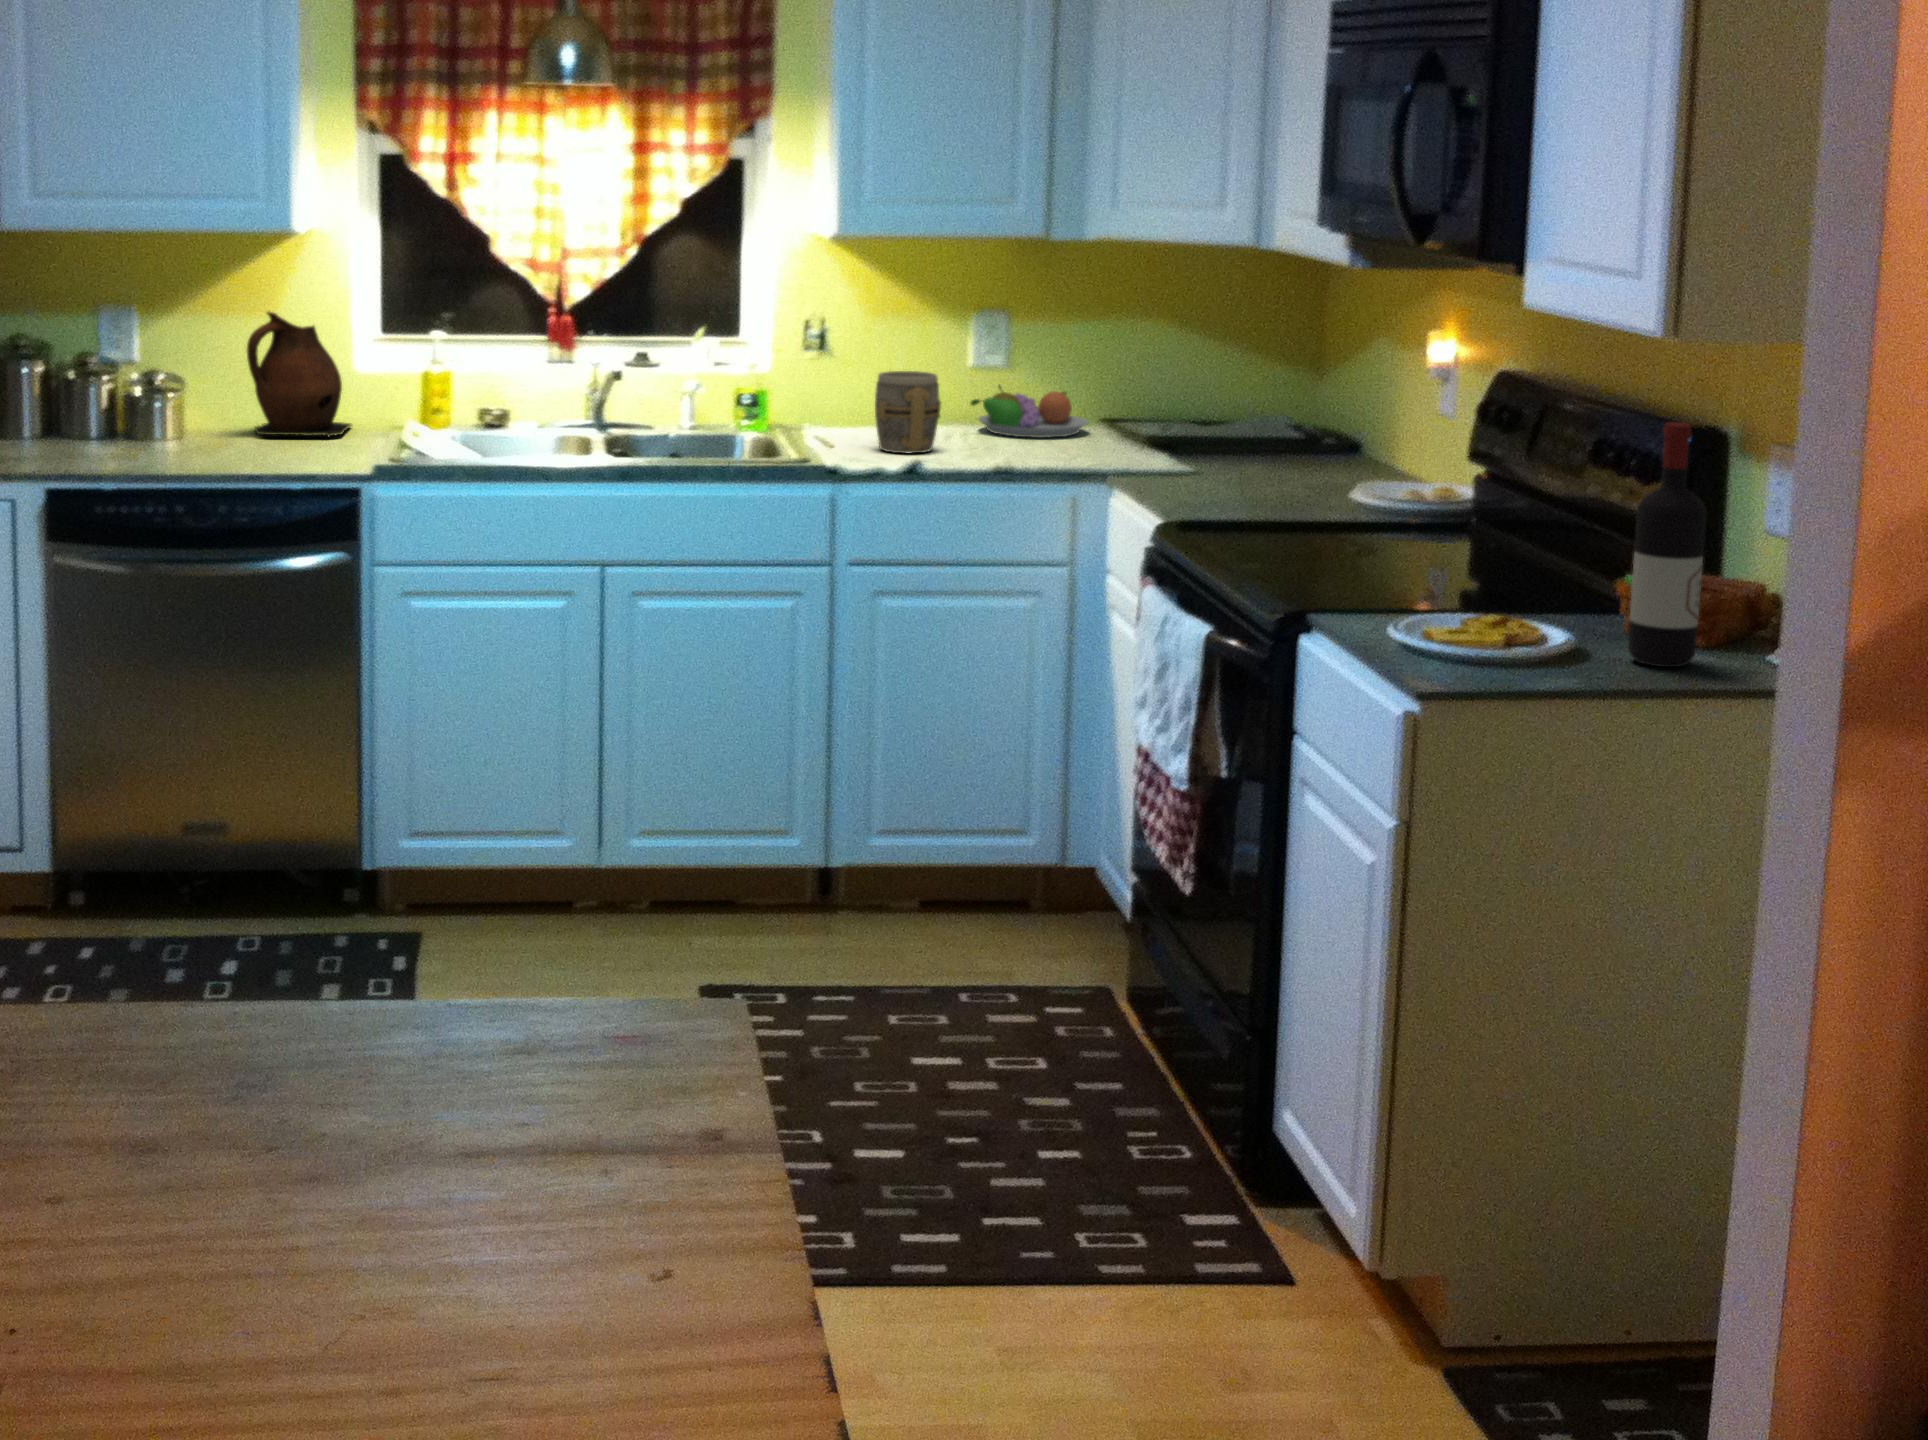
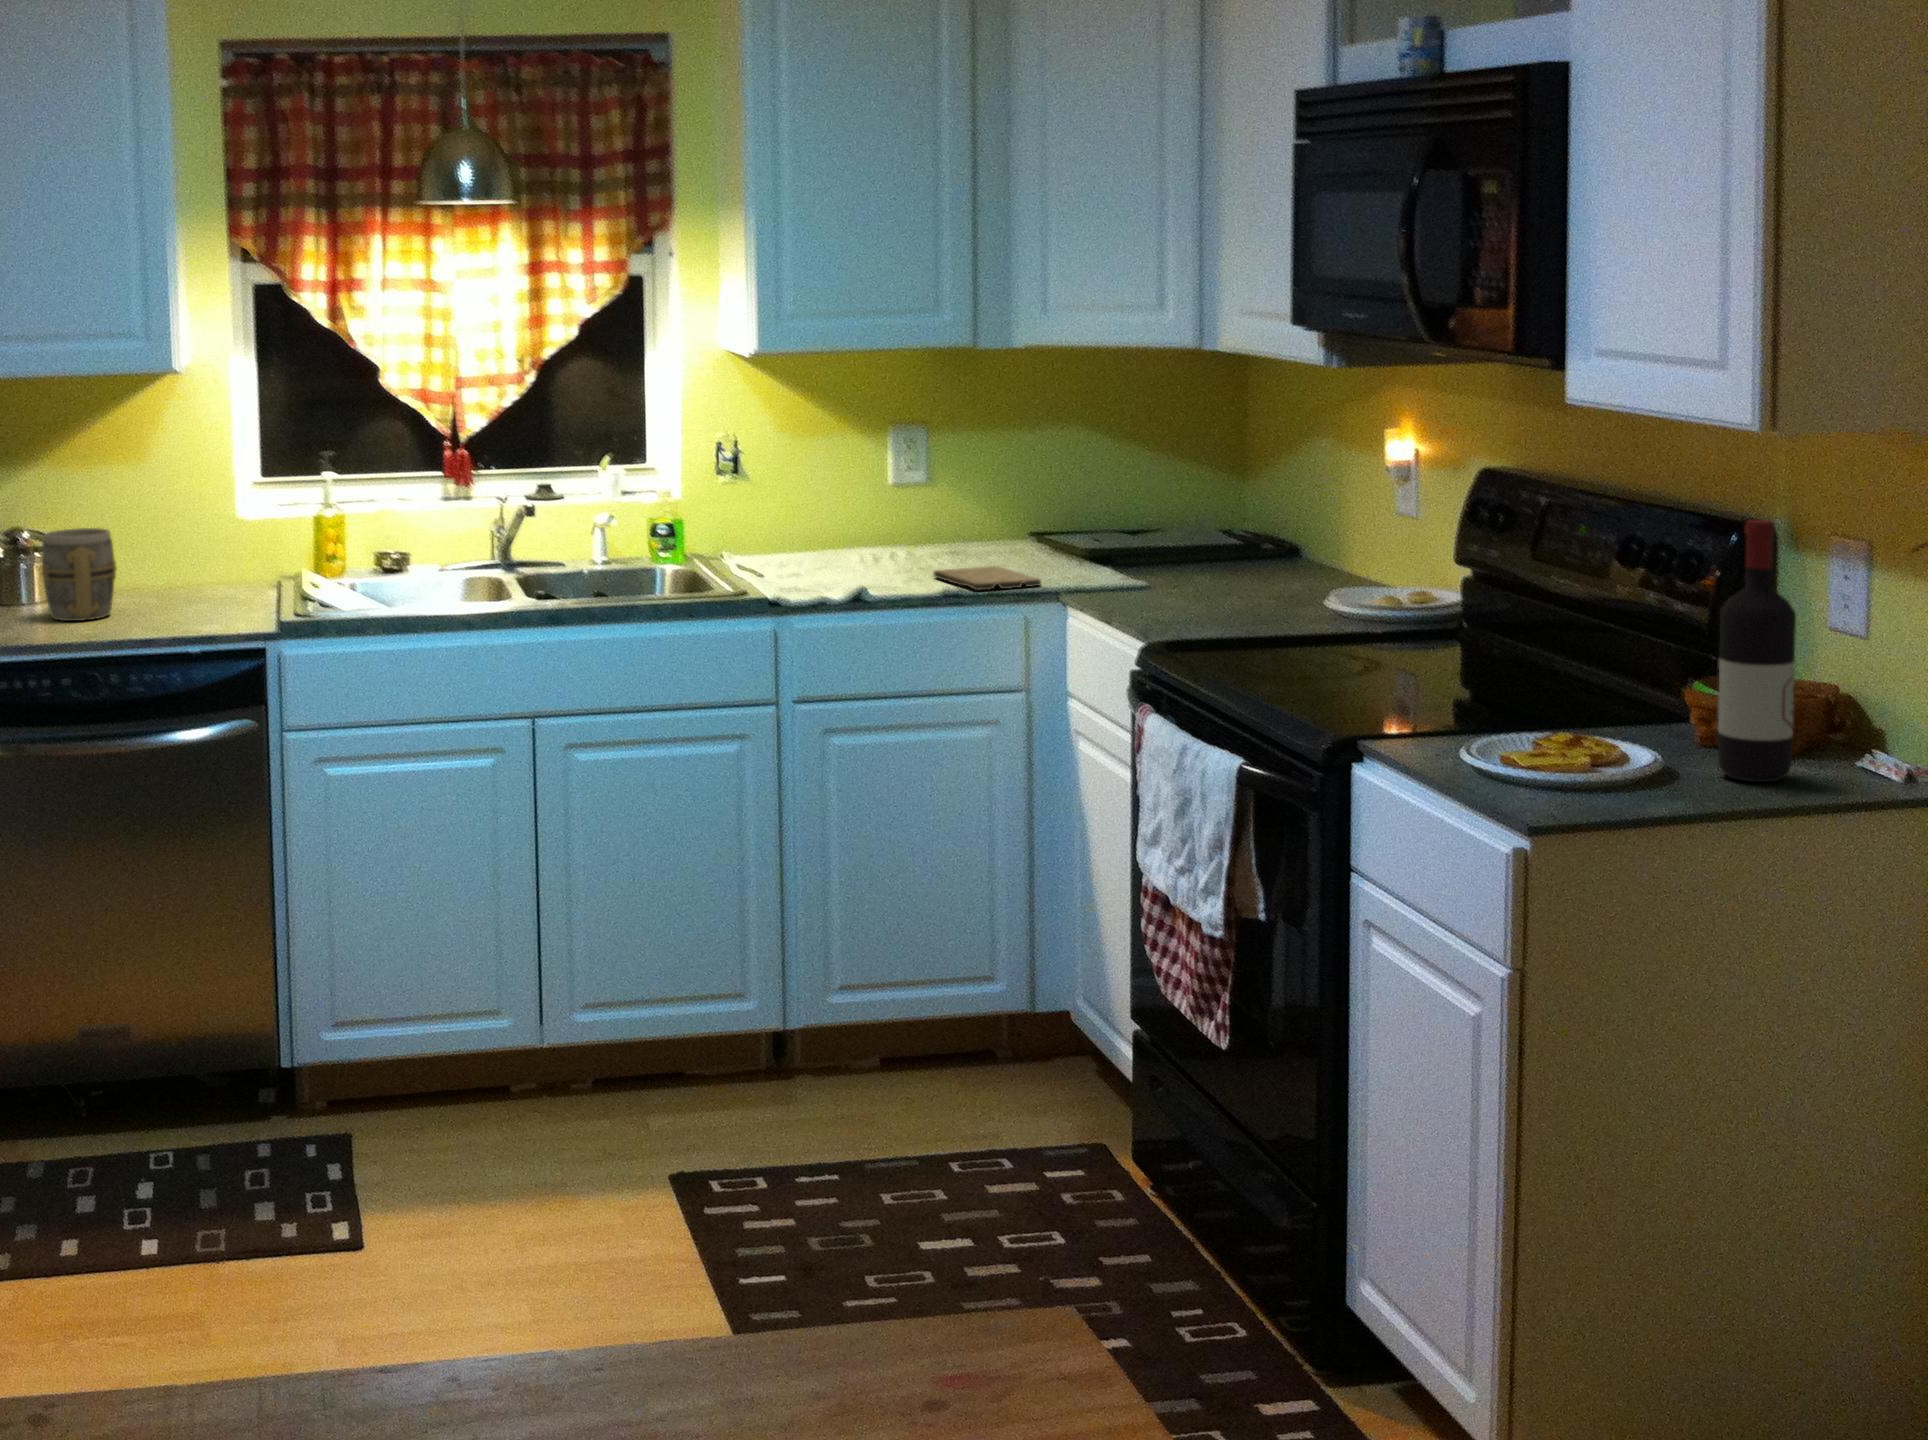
ceramic pitcher: present [247,311,352,438] -> none [122,459,238,594]
mug: present [875,371,941,453] -> present [42,528,117,621]
fruit bowl: present [970,386,1088,438] -> none [897,503,1021,557]
cutting board: none [992,446,1090,468] -> present [933,566,1041,590]

